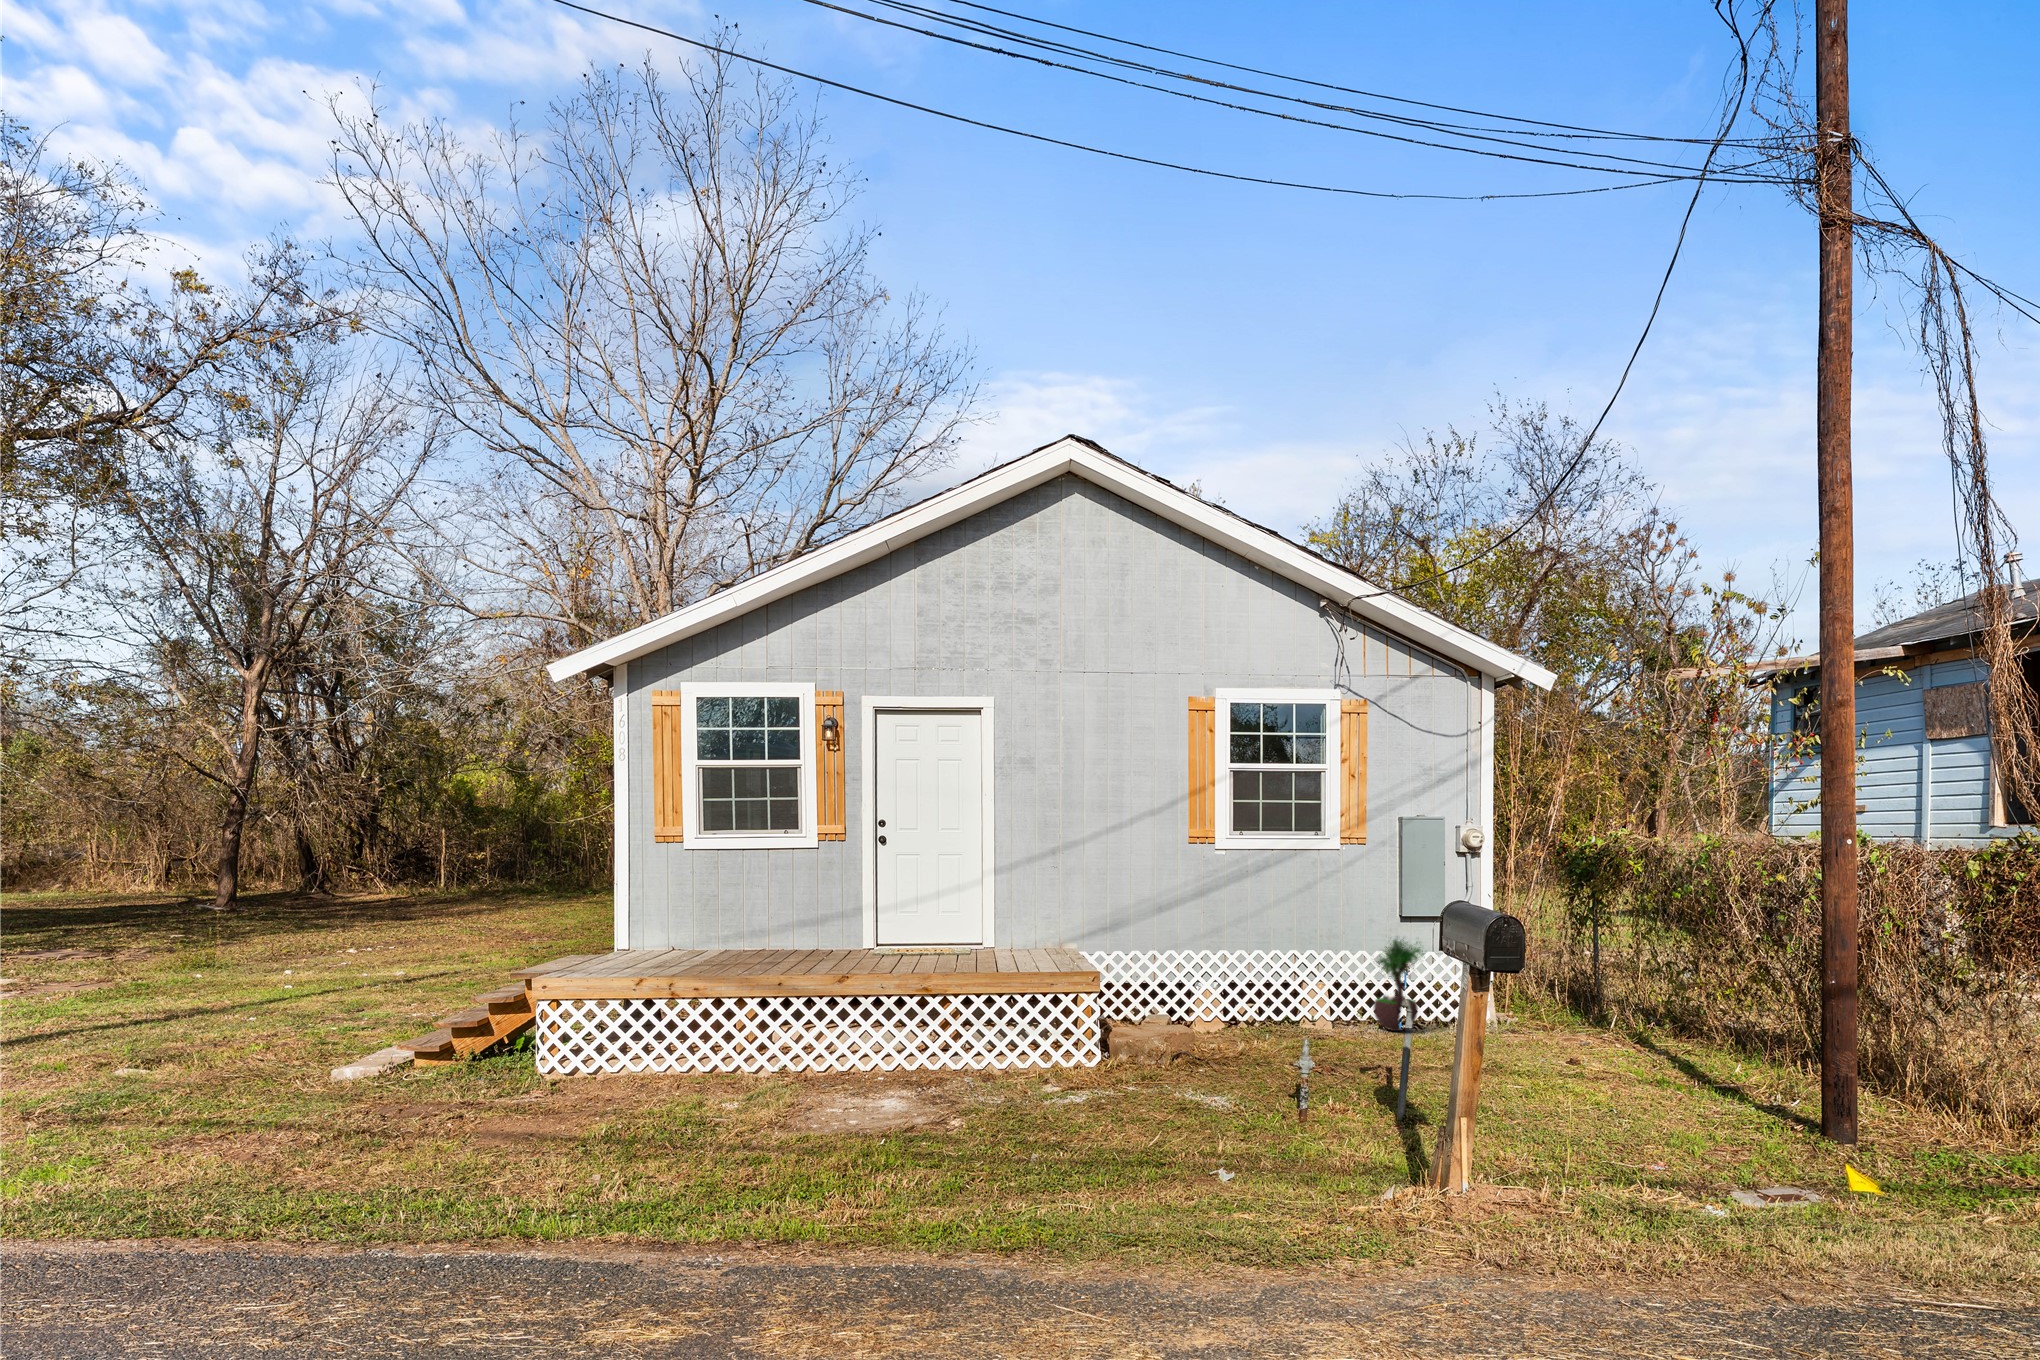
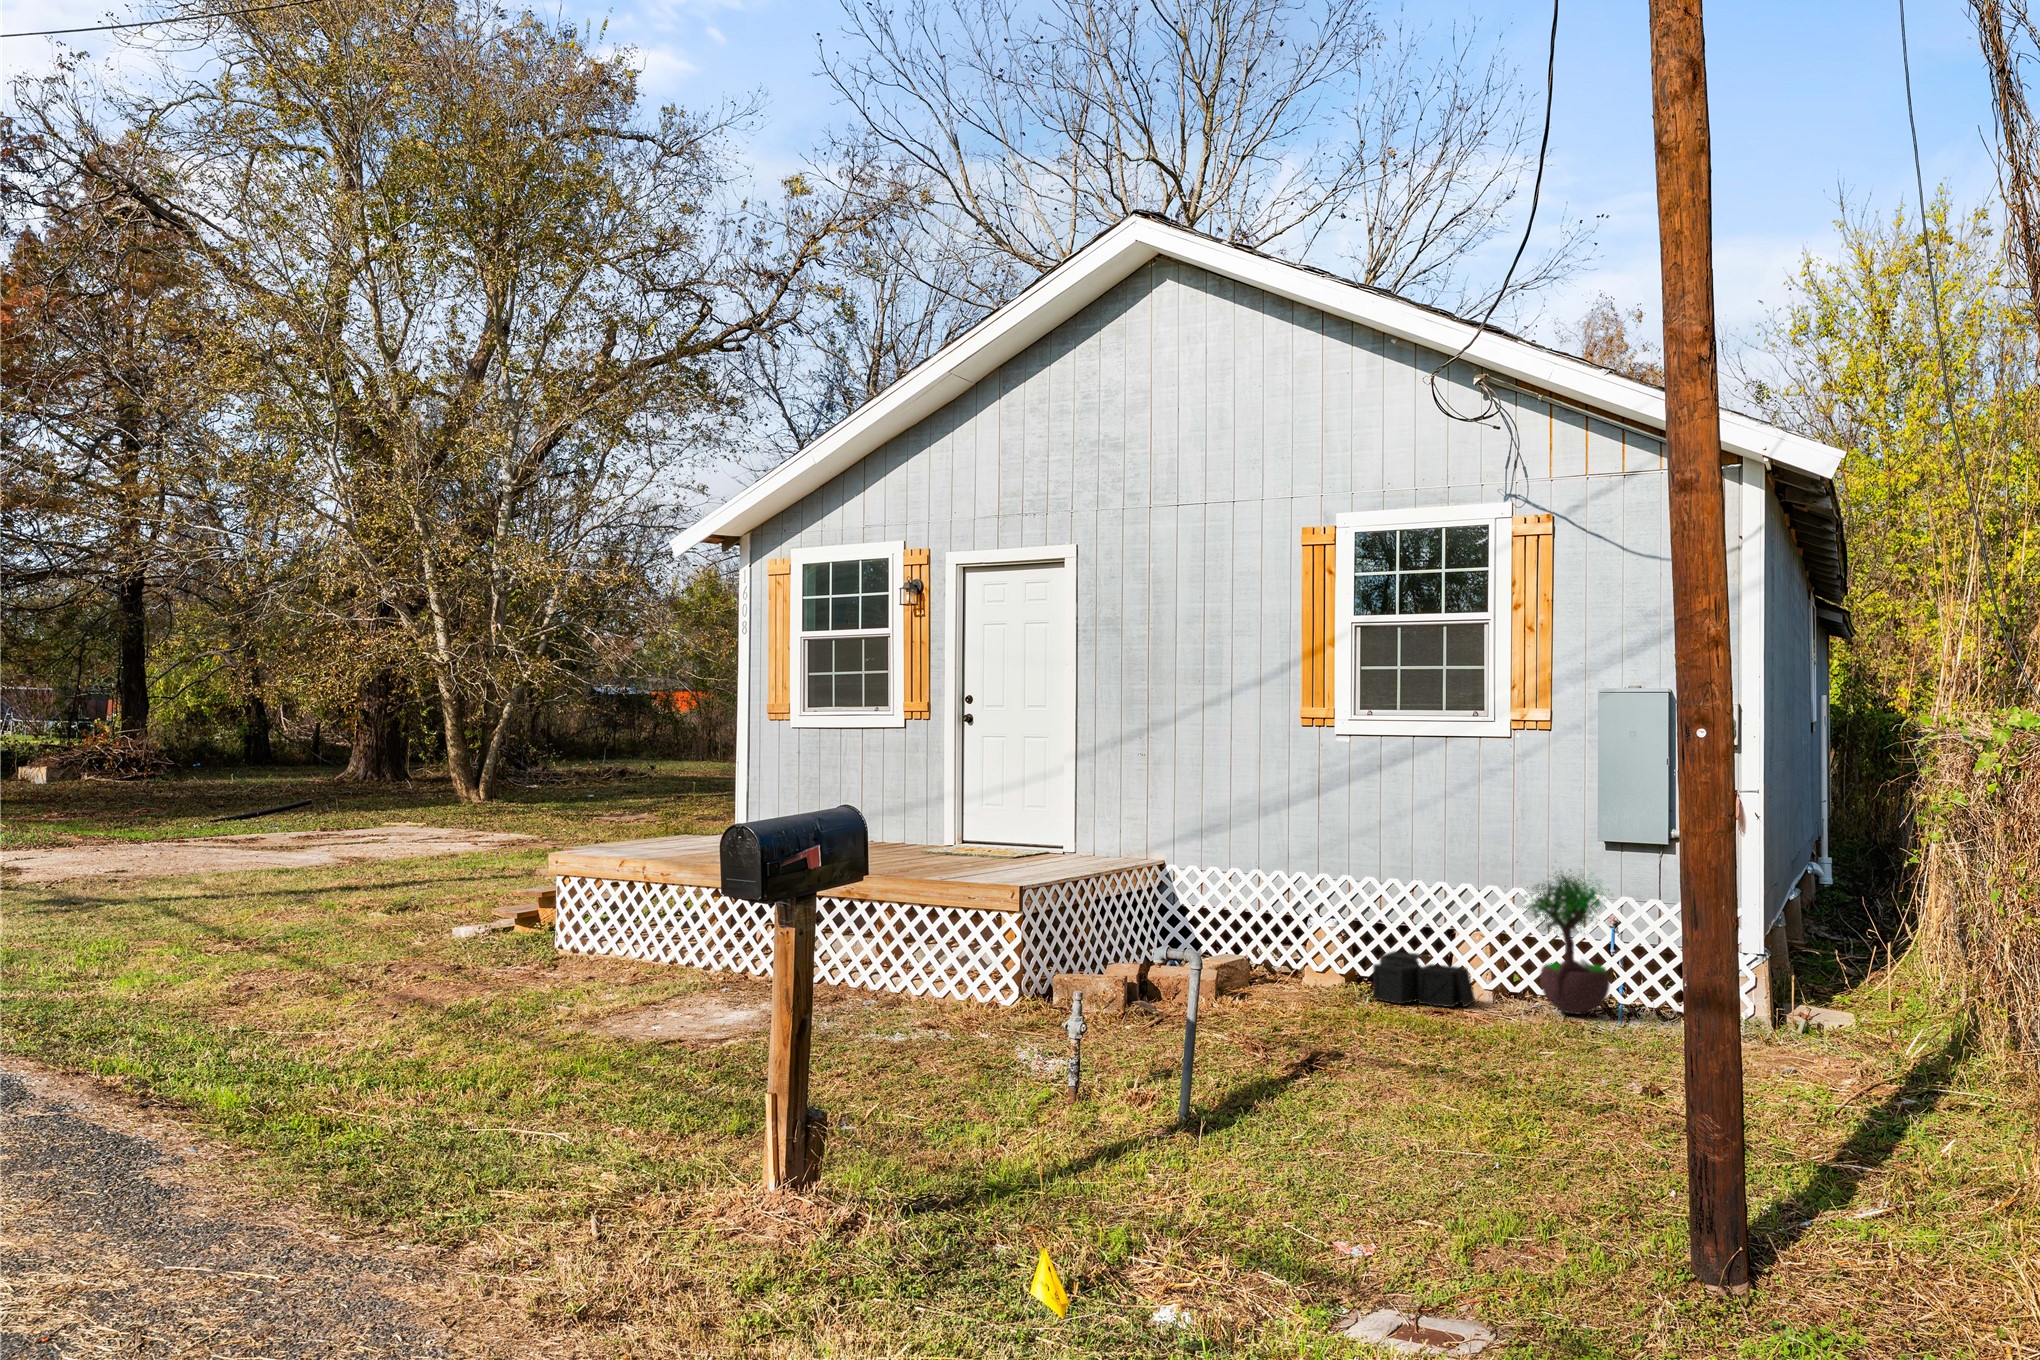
storage bin: none [1259,1002,1338,1038] -> present [1373,951,1475,1007]

